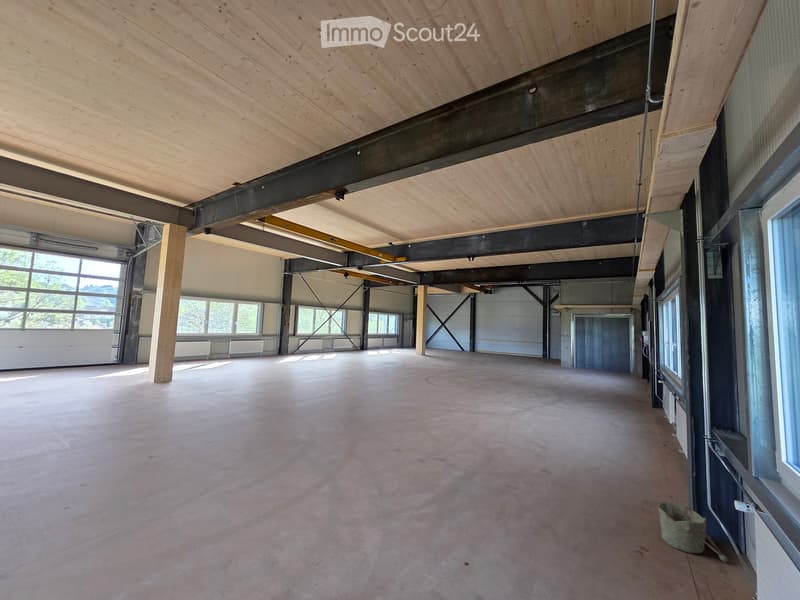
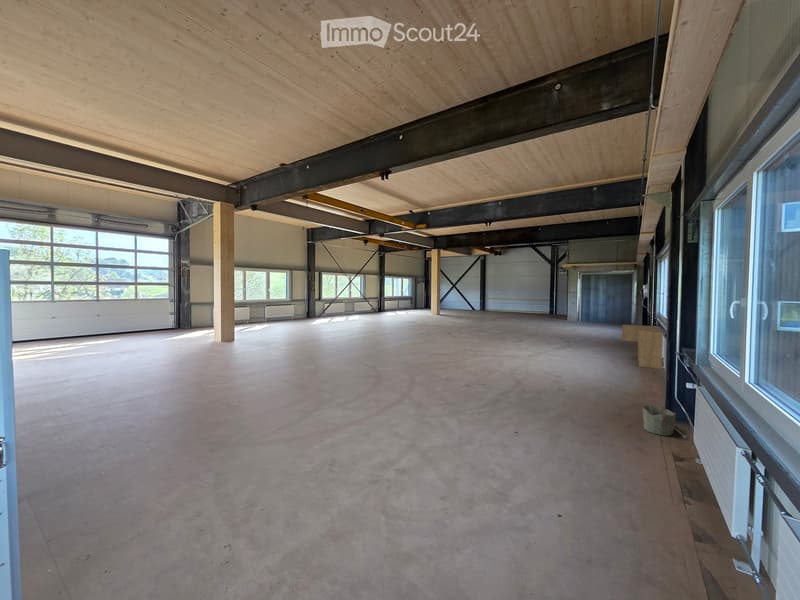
storage cabinet: none [623,376,672,434] -> present [622,325,663,369]

